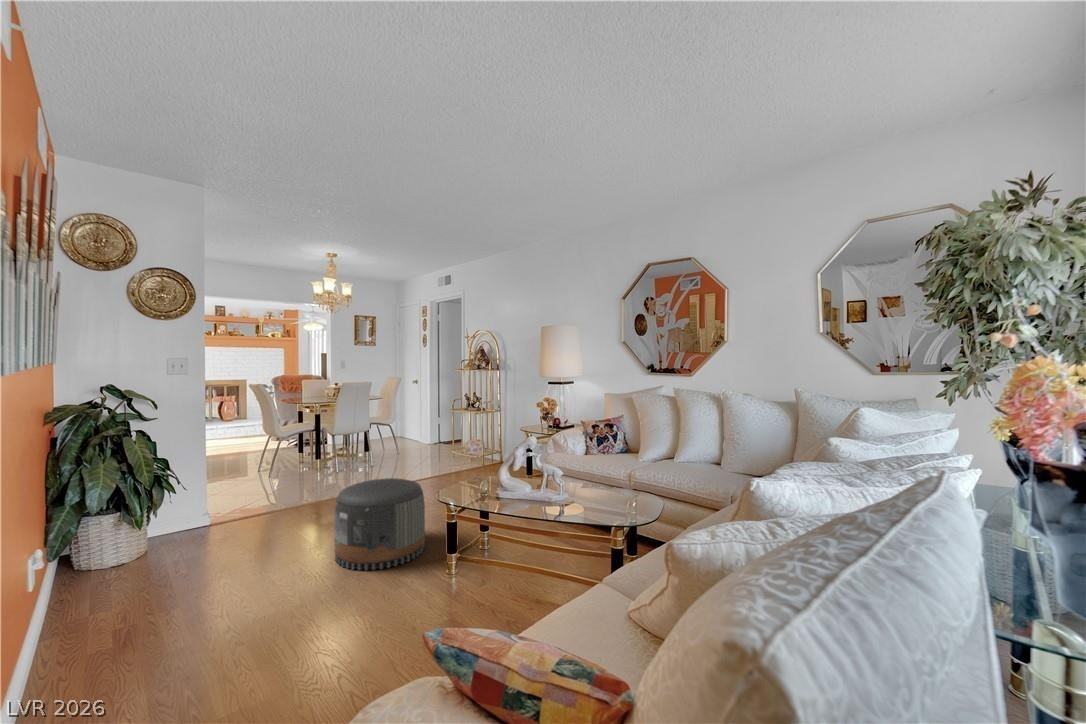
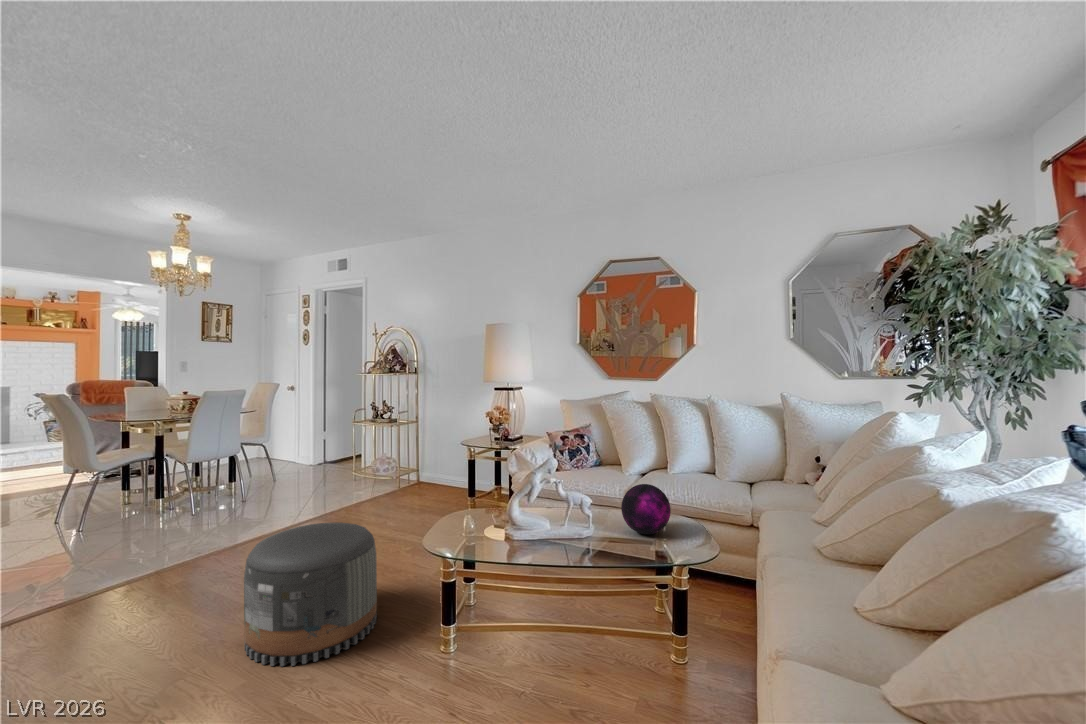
decorative orb: none [595,463,636,504] -> present [621,484,671,534]

